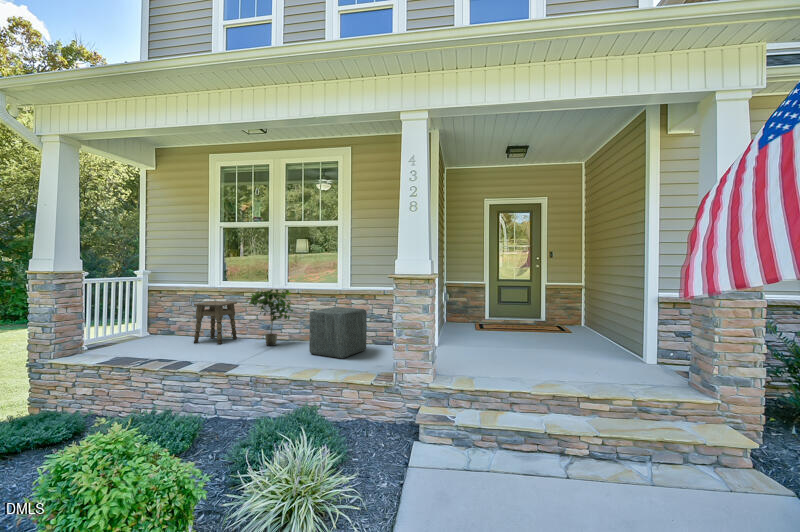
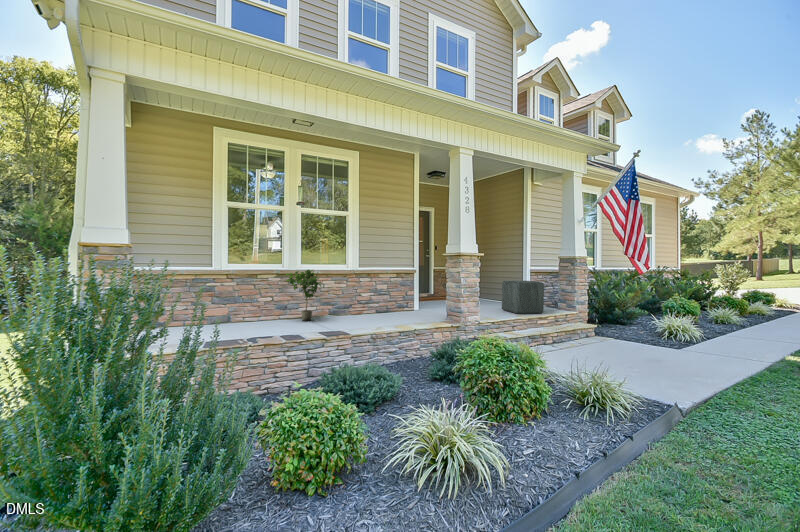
side table: present [194,301,237,345] -> none [222,284,259,327]
ottoman: present [309,307,367,358] -> present [502,281,544,314]

